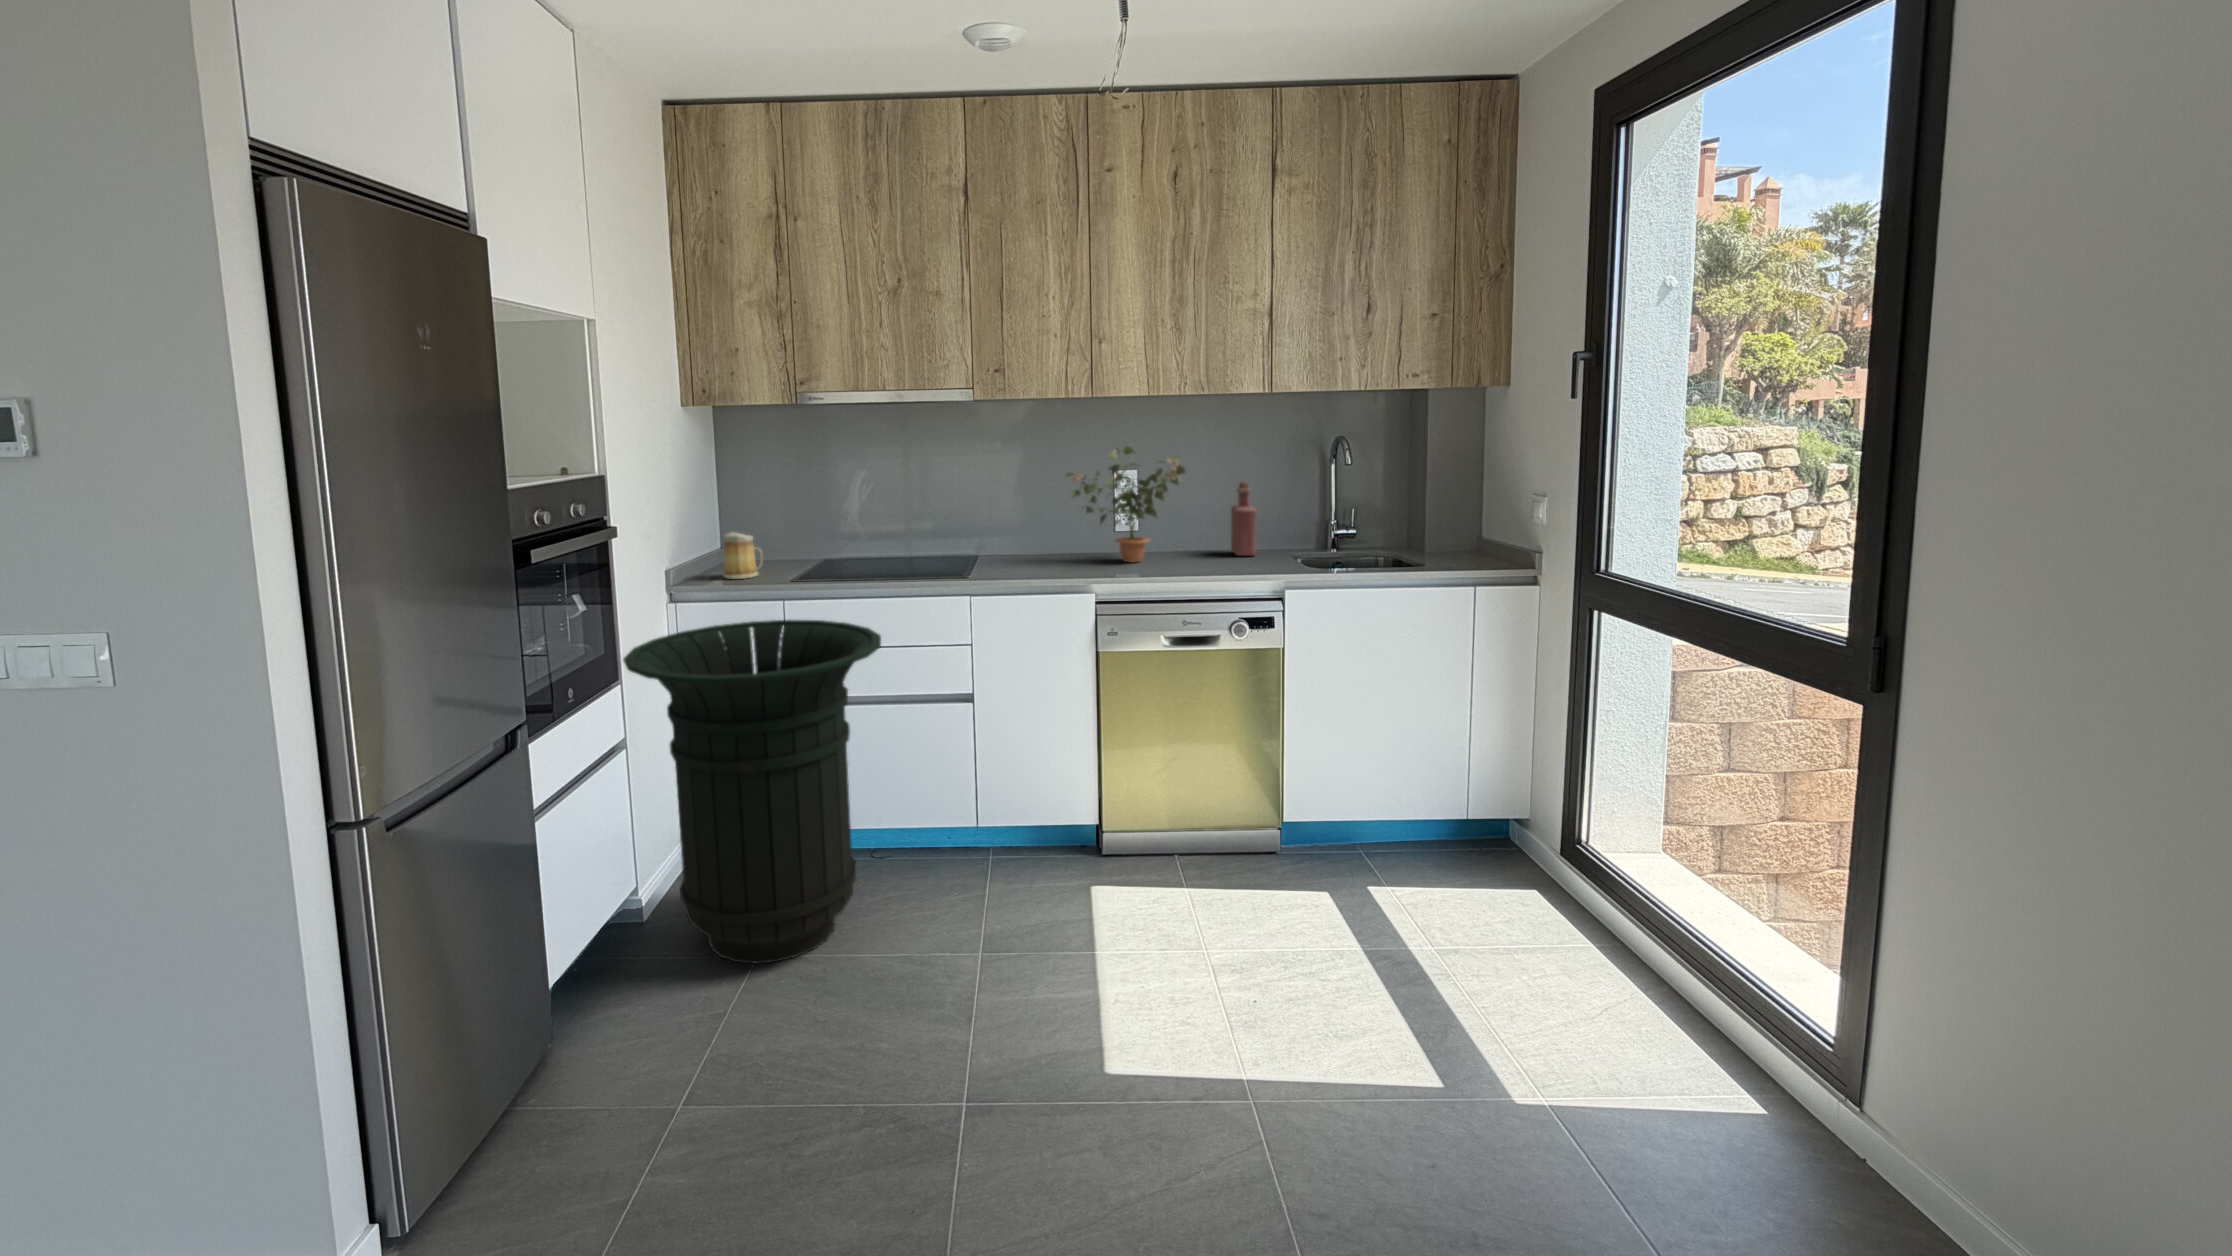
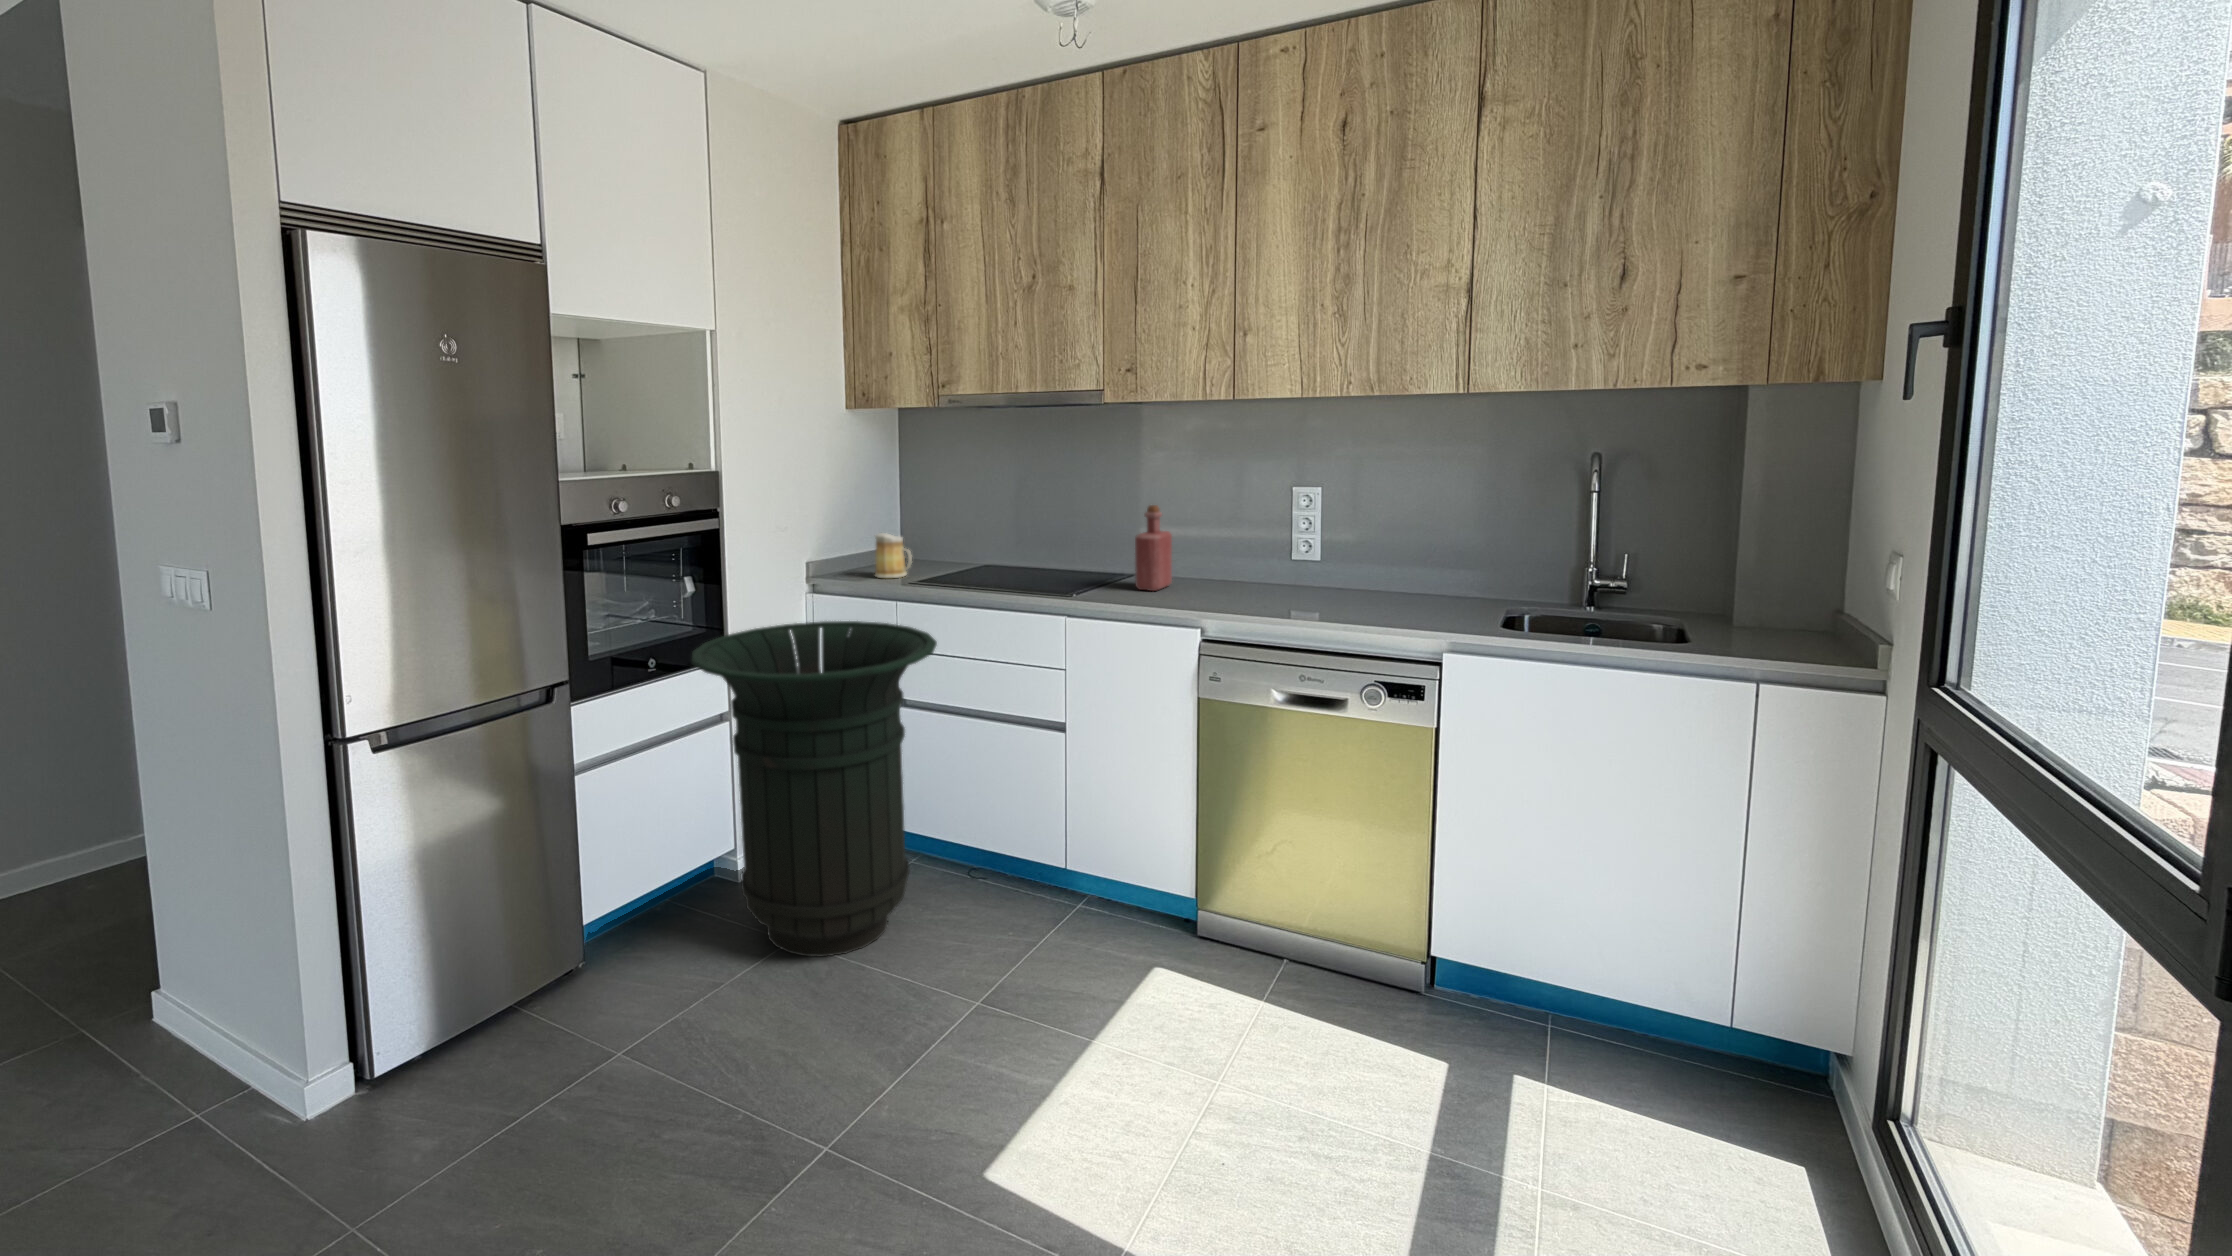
potted plant: present [1067,446,1185,562] -> none [1216,458,1366,597]
bottle: present [1231,482,1257,556] -> present [1135,505,1172,591]

